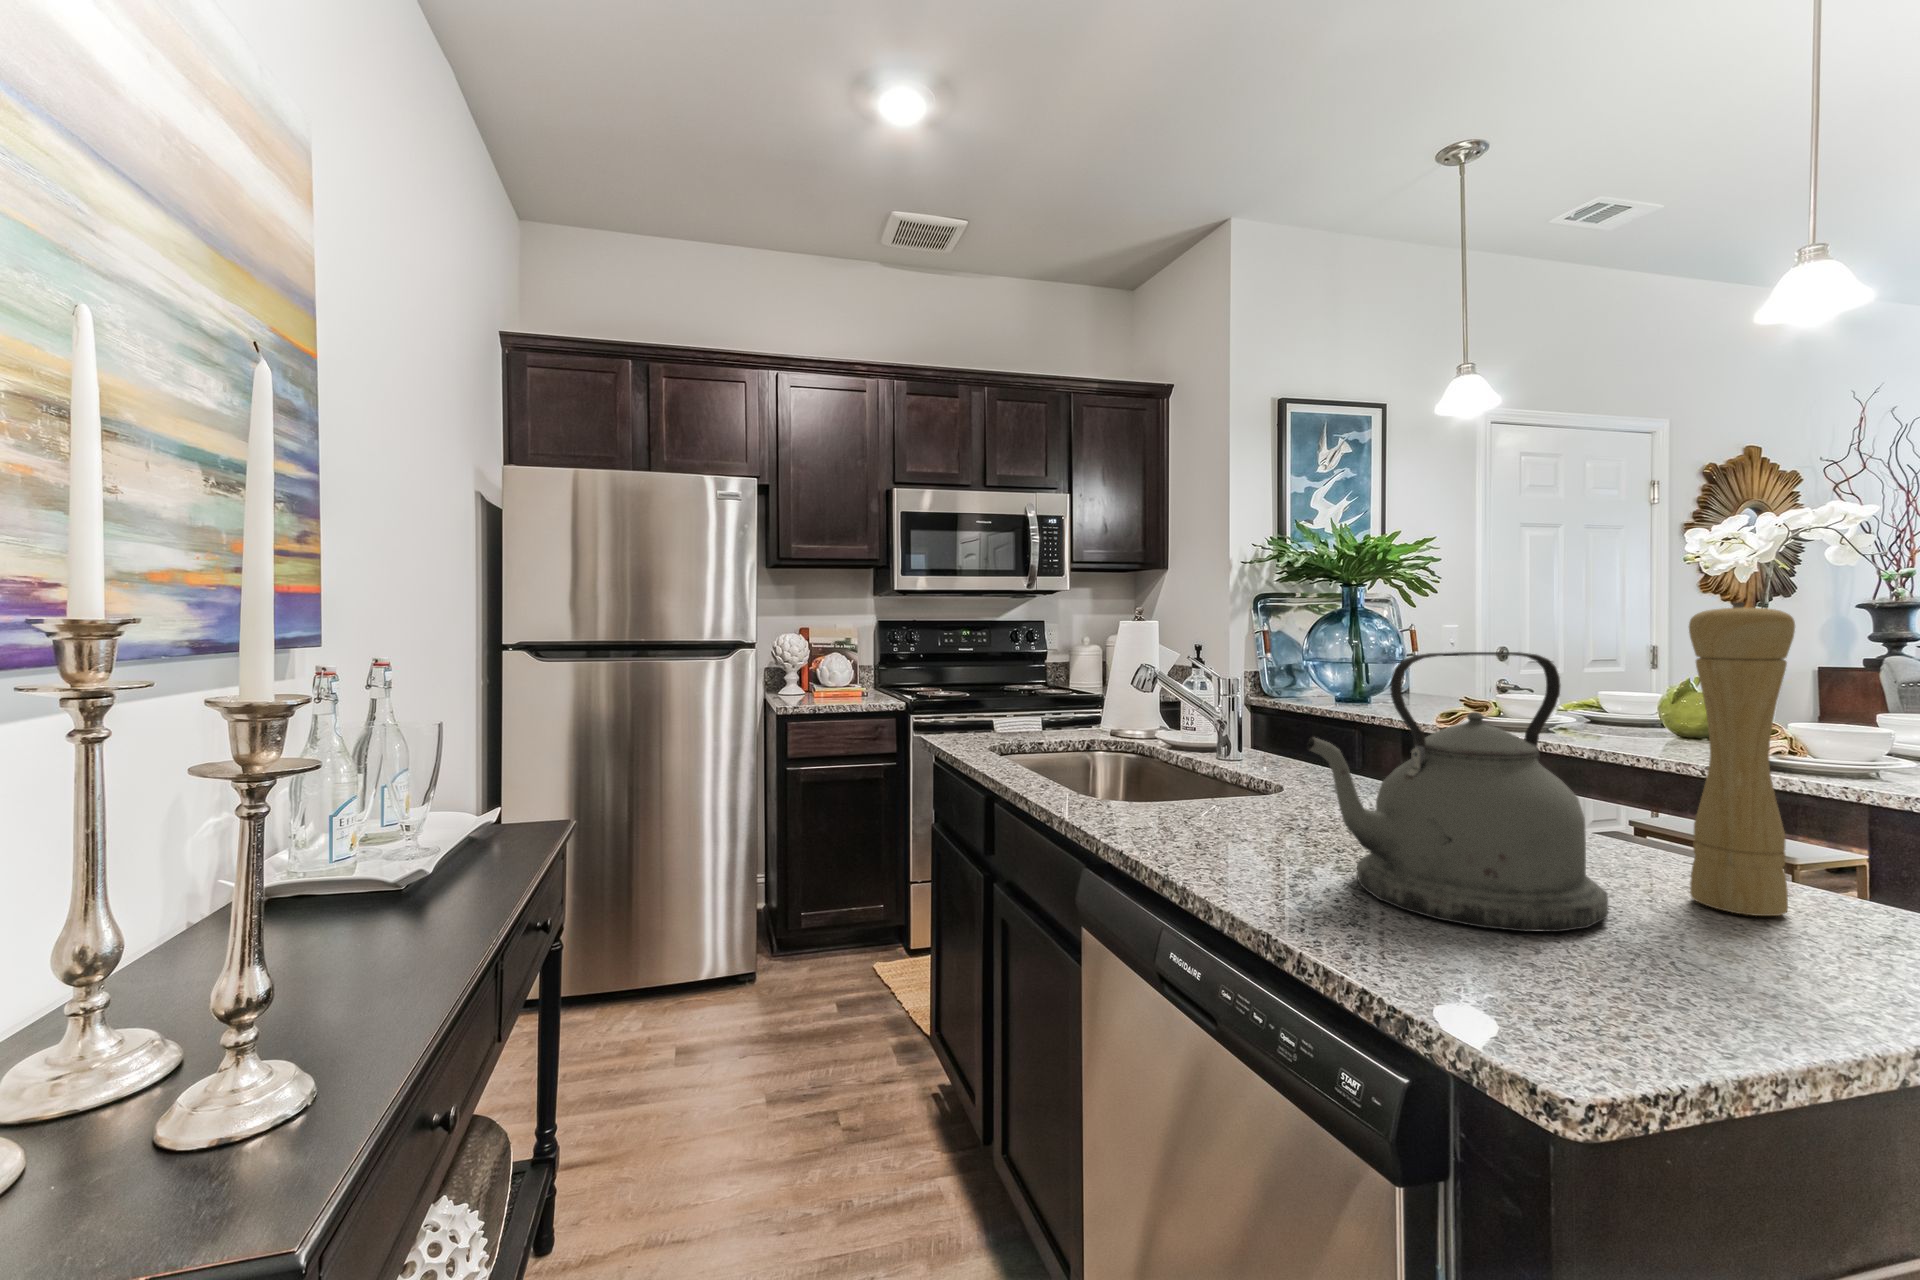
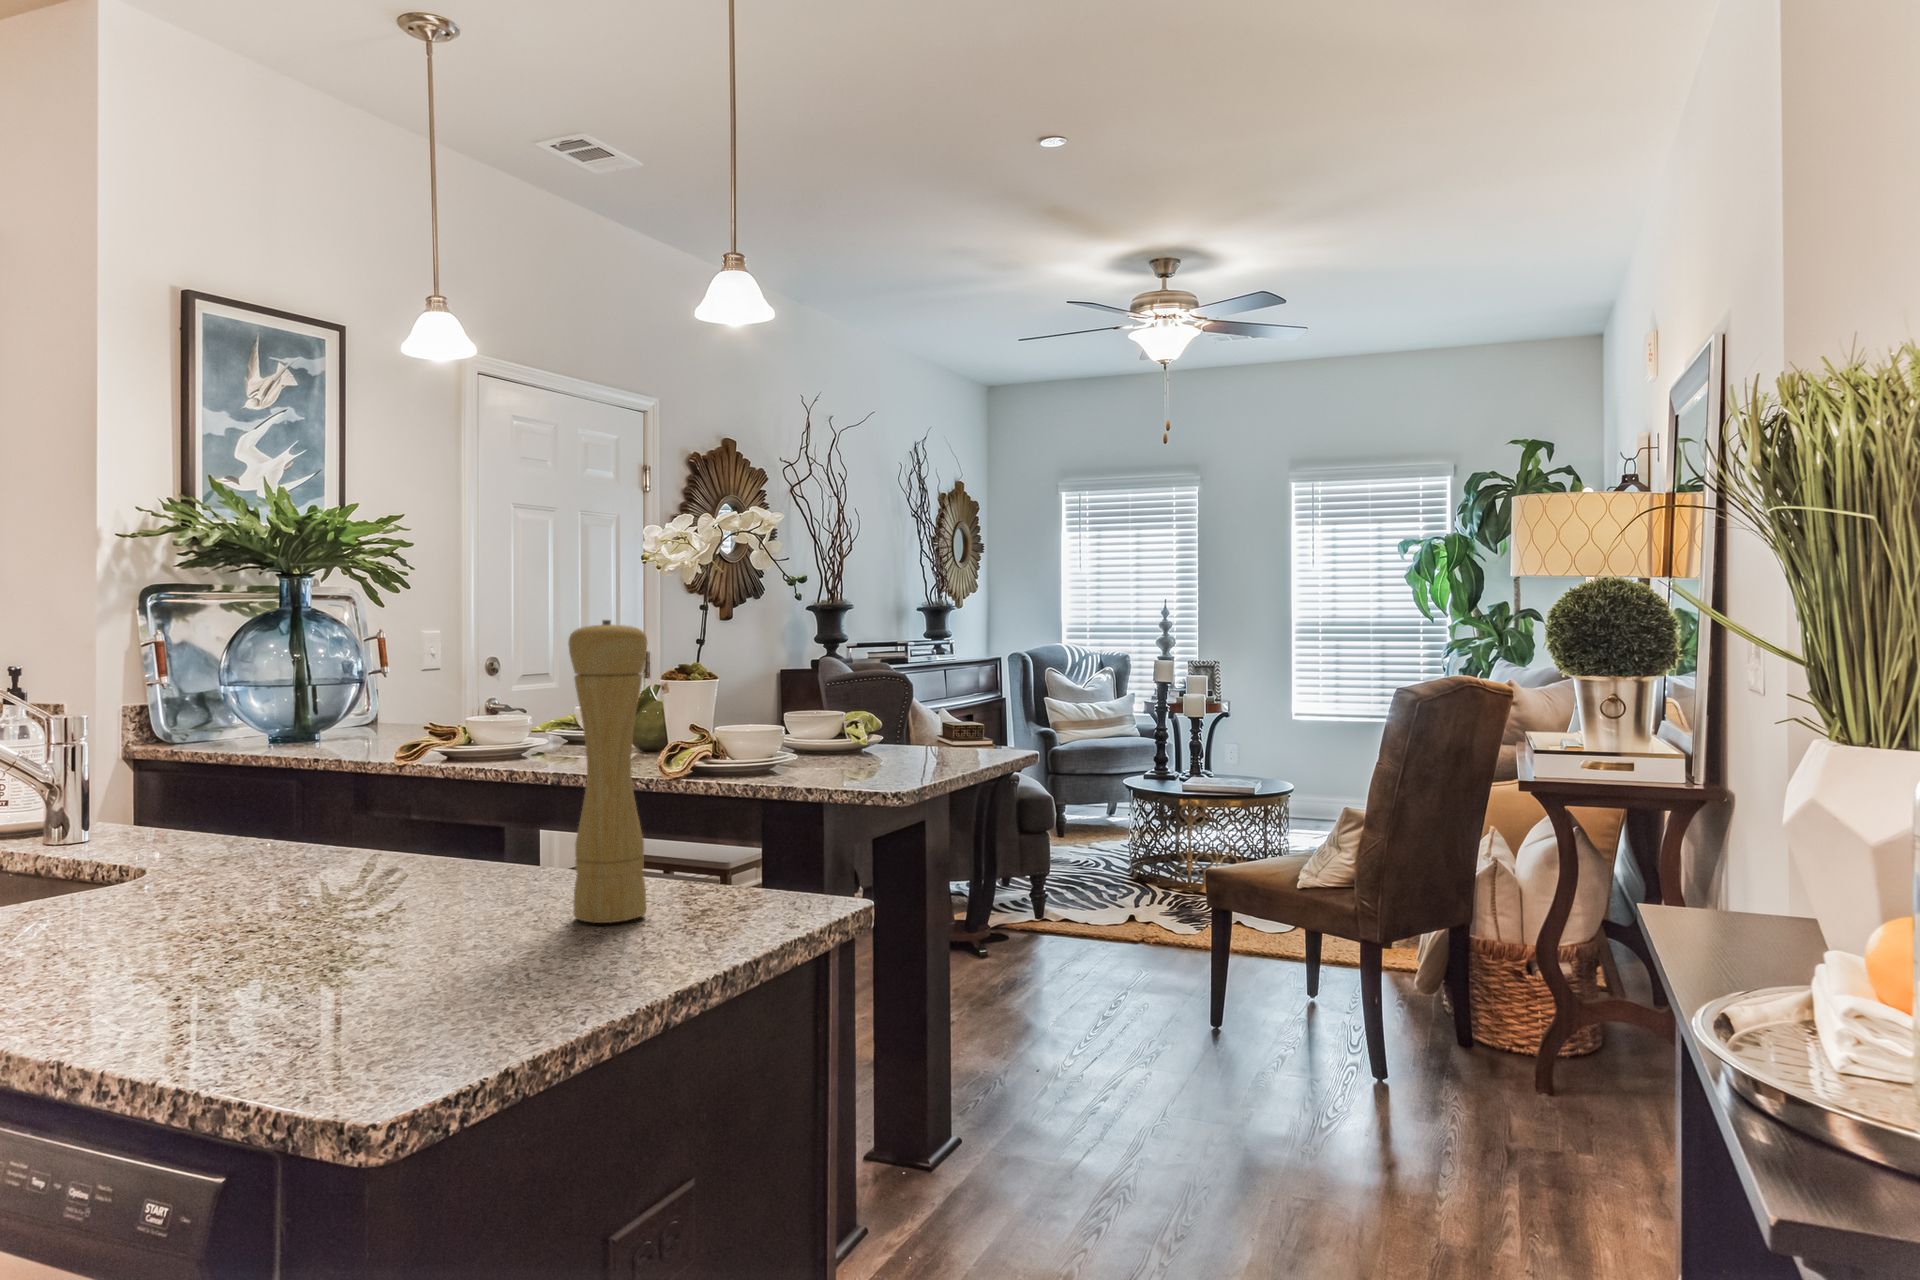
kettle: present [1307,652,1608,932] -> none [130,674,491,993]

